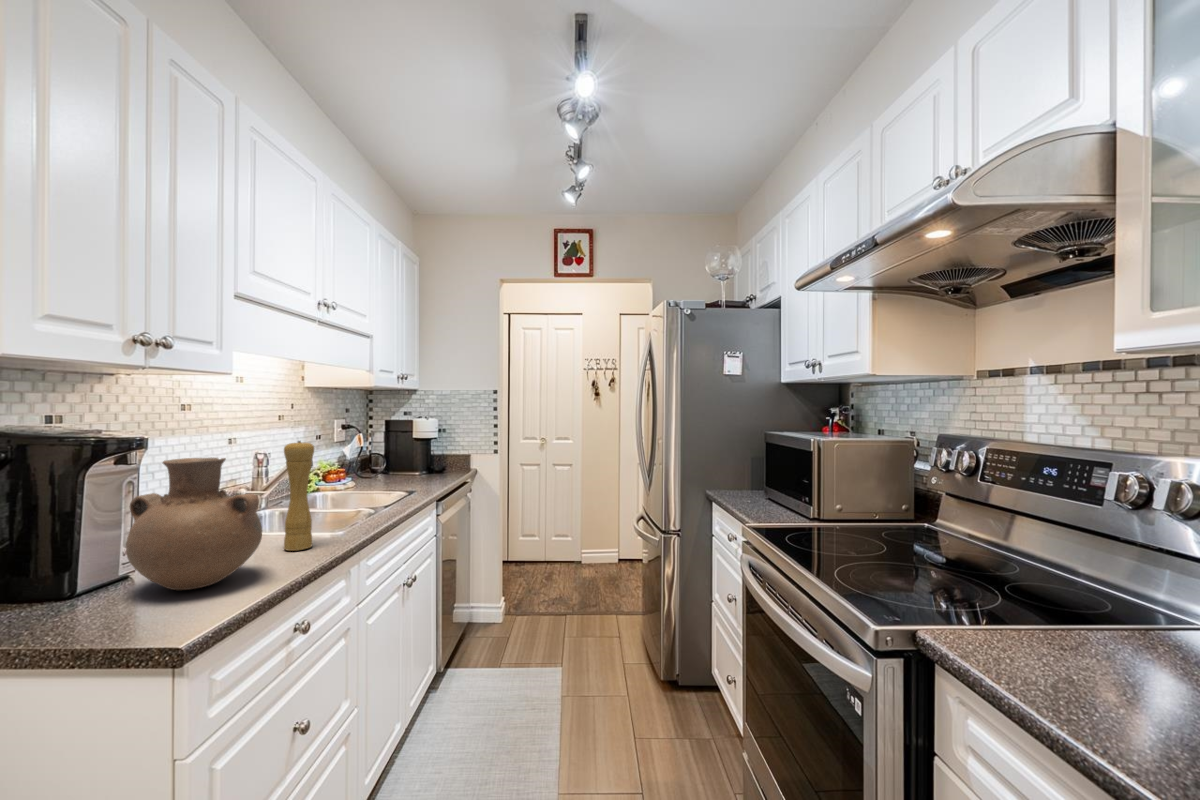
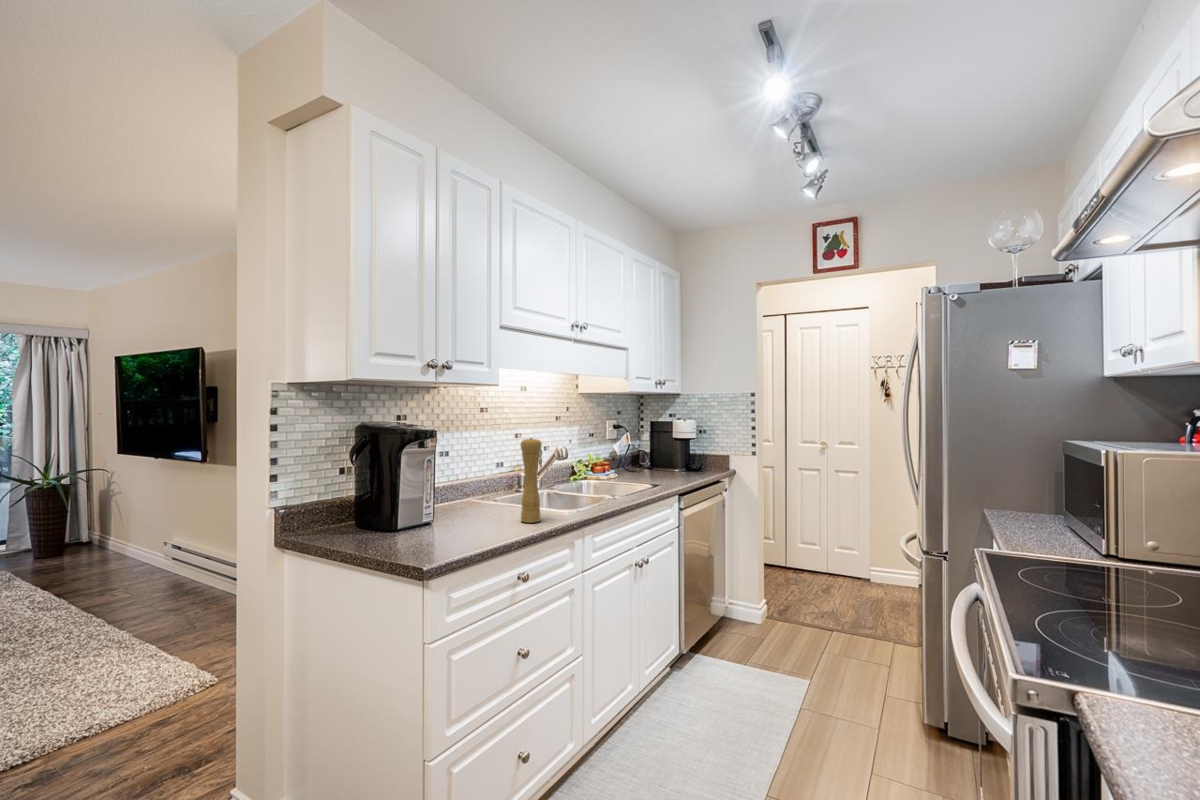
vase: present [126,457,262,590] -> none [414,447,492,538]

